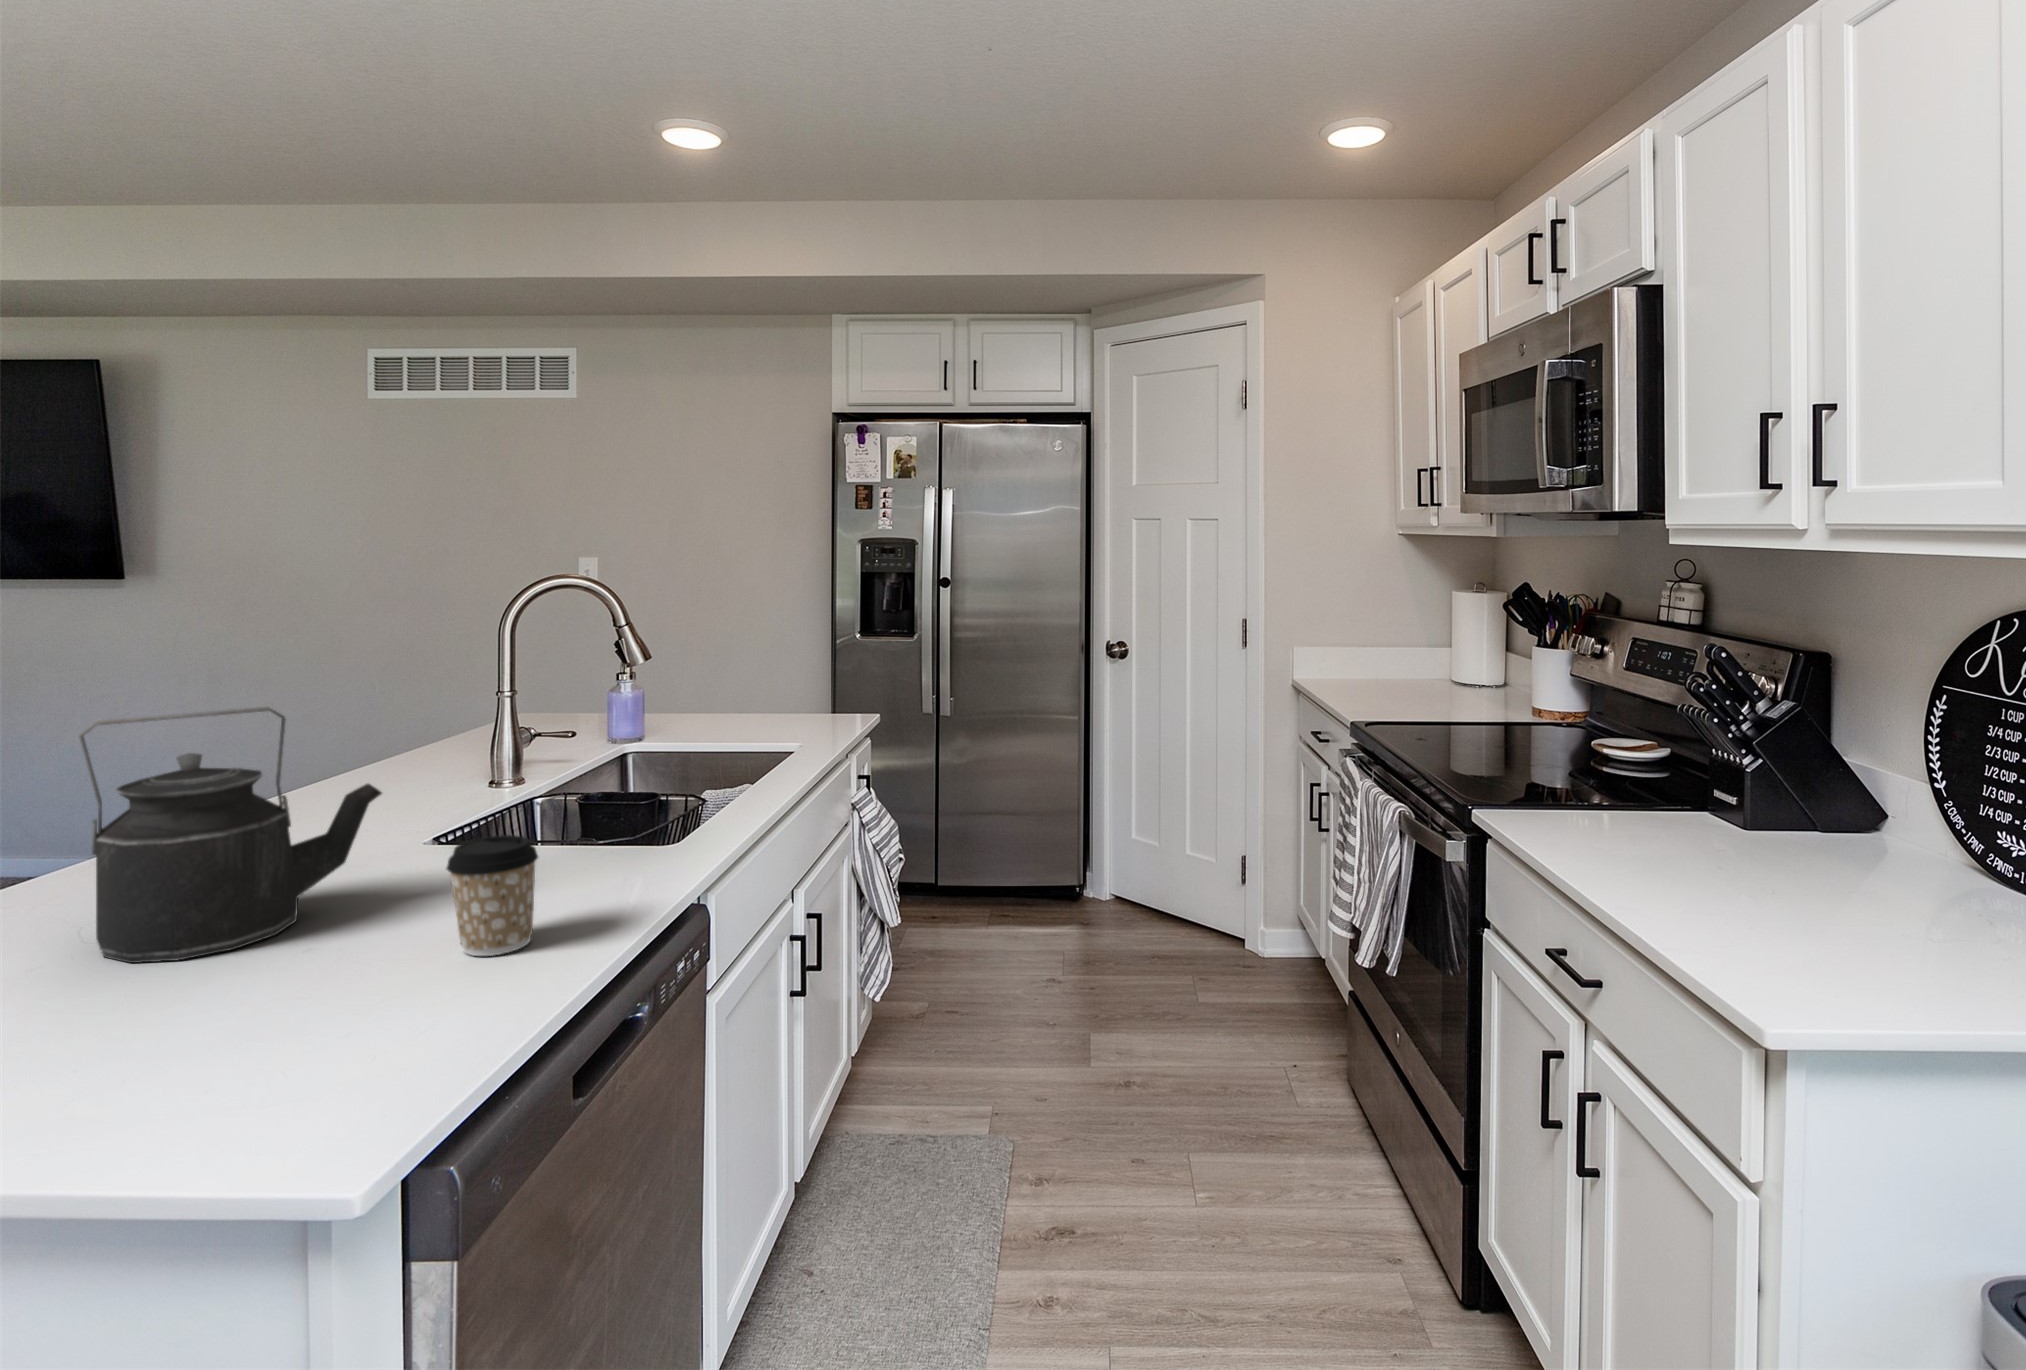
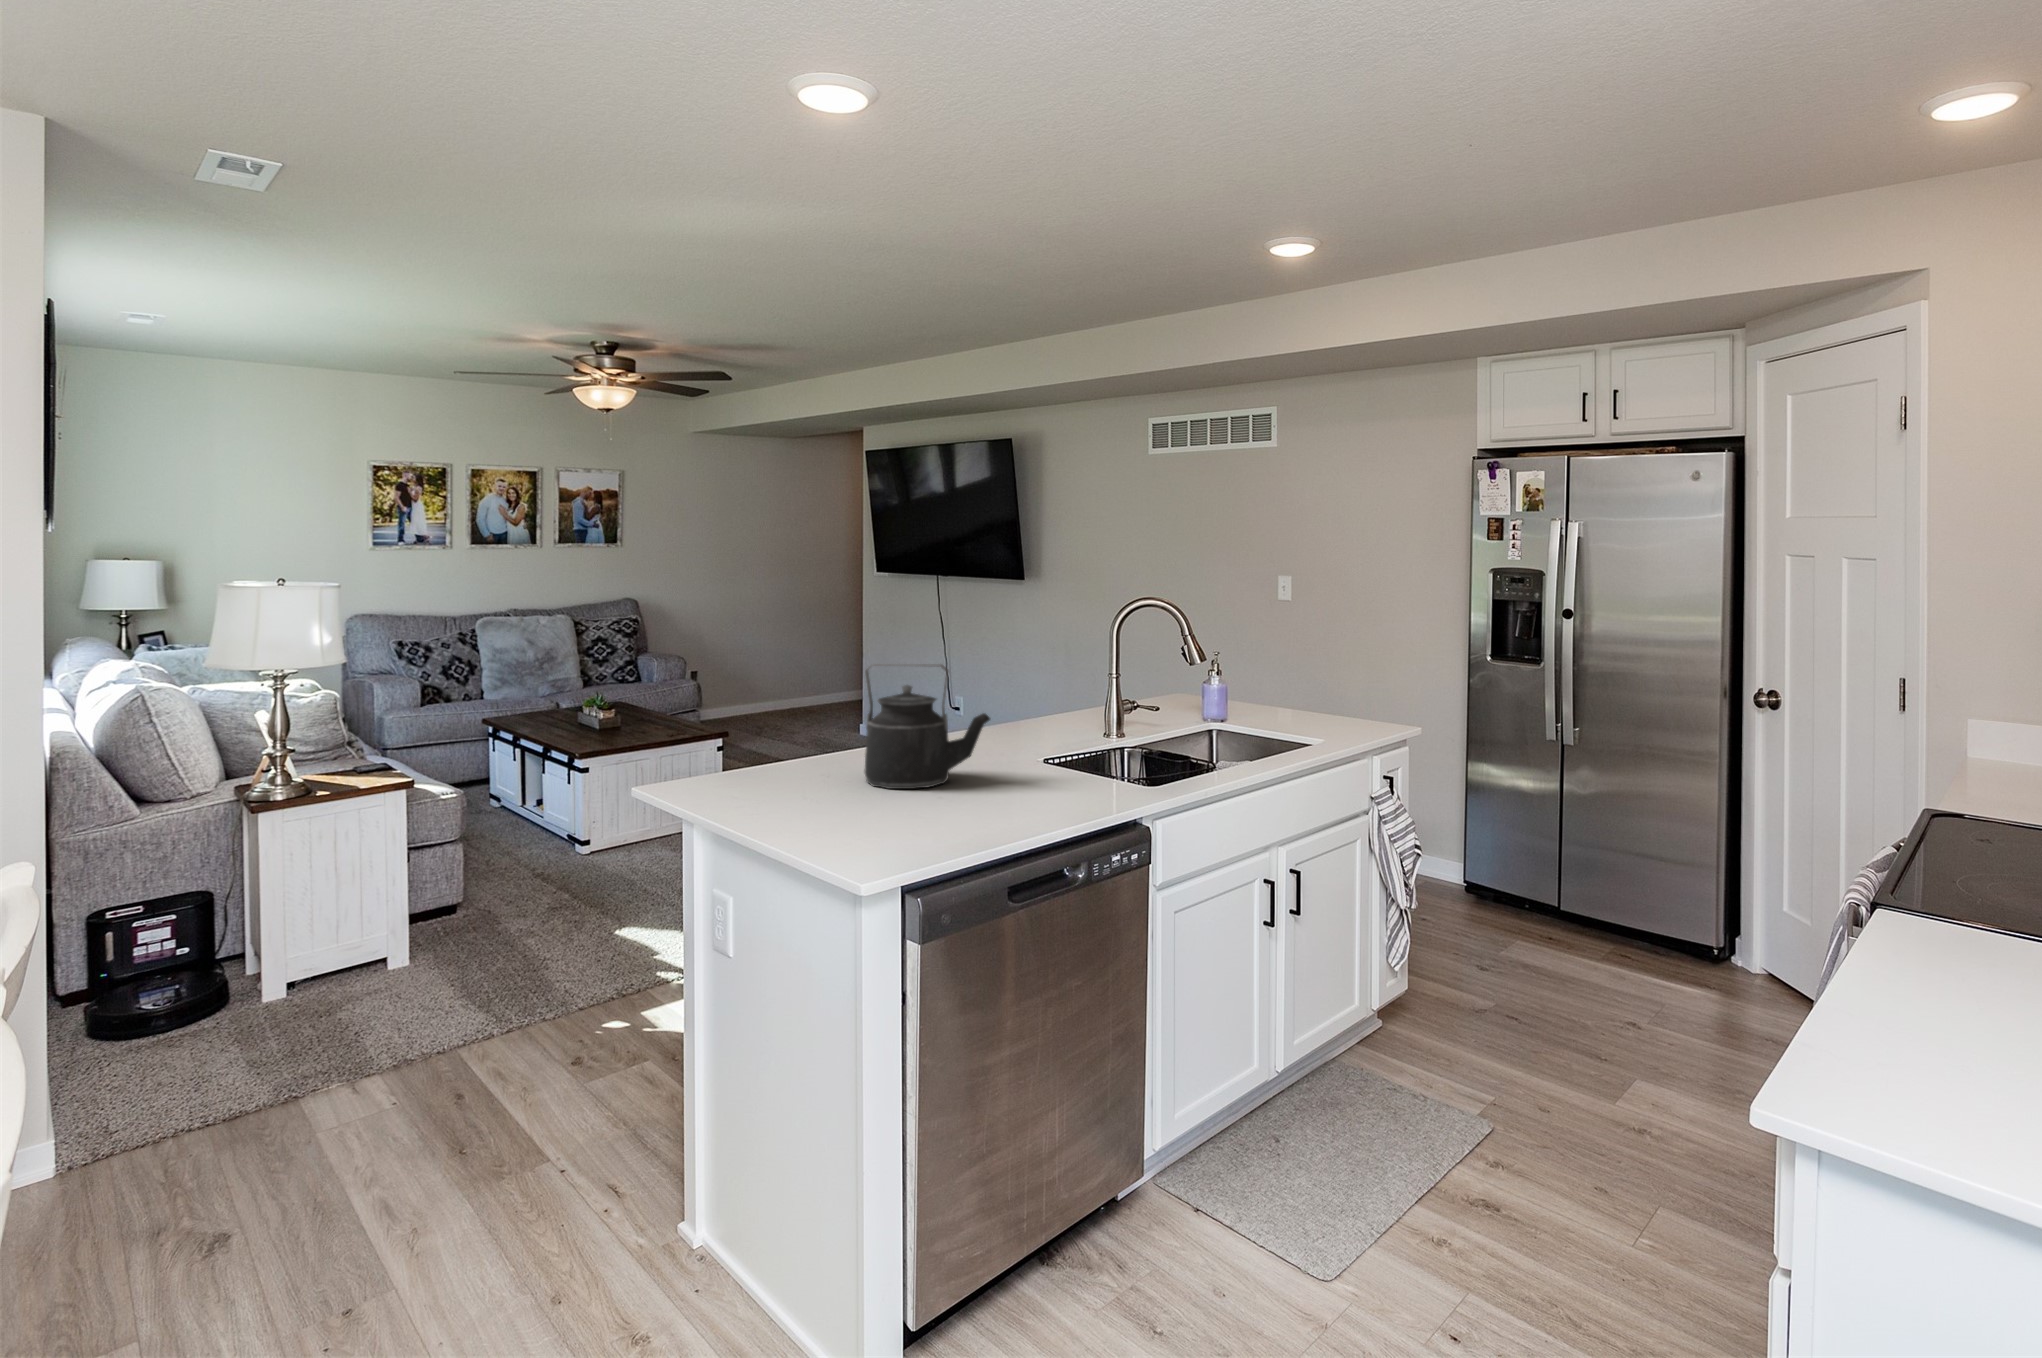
coffee cup: present [447,835,538,956] -> none [990,748,1037,814]

